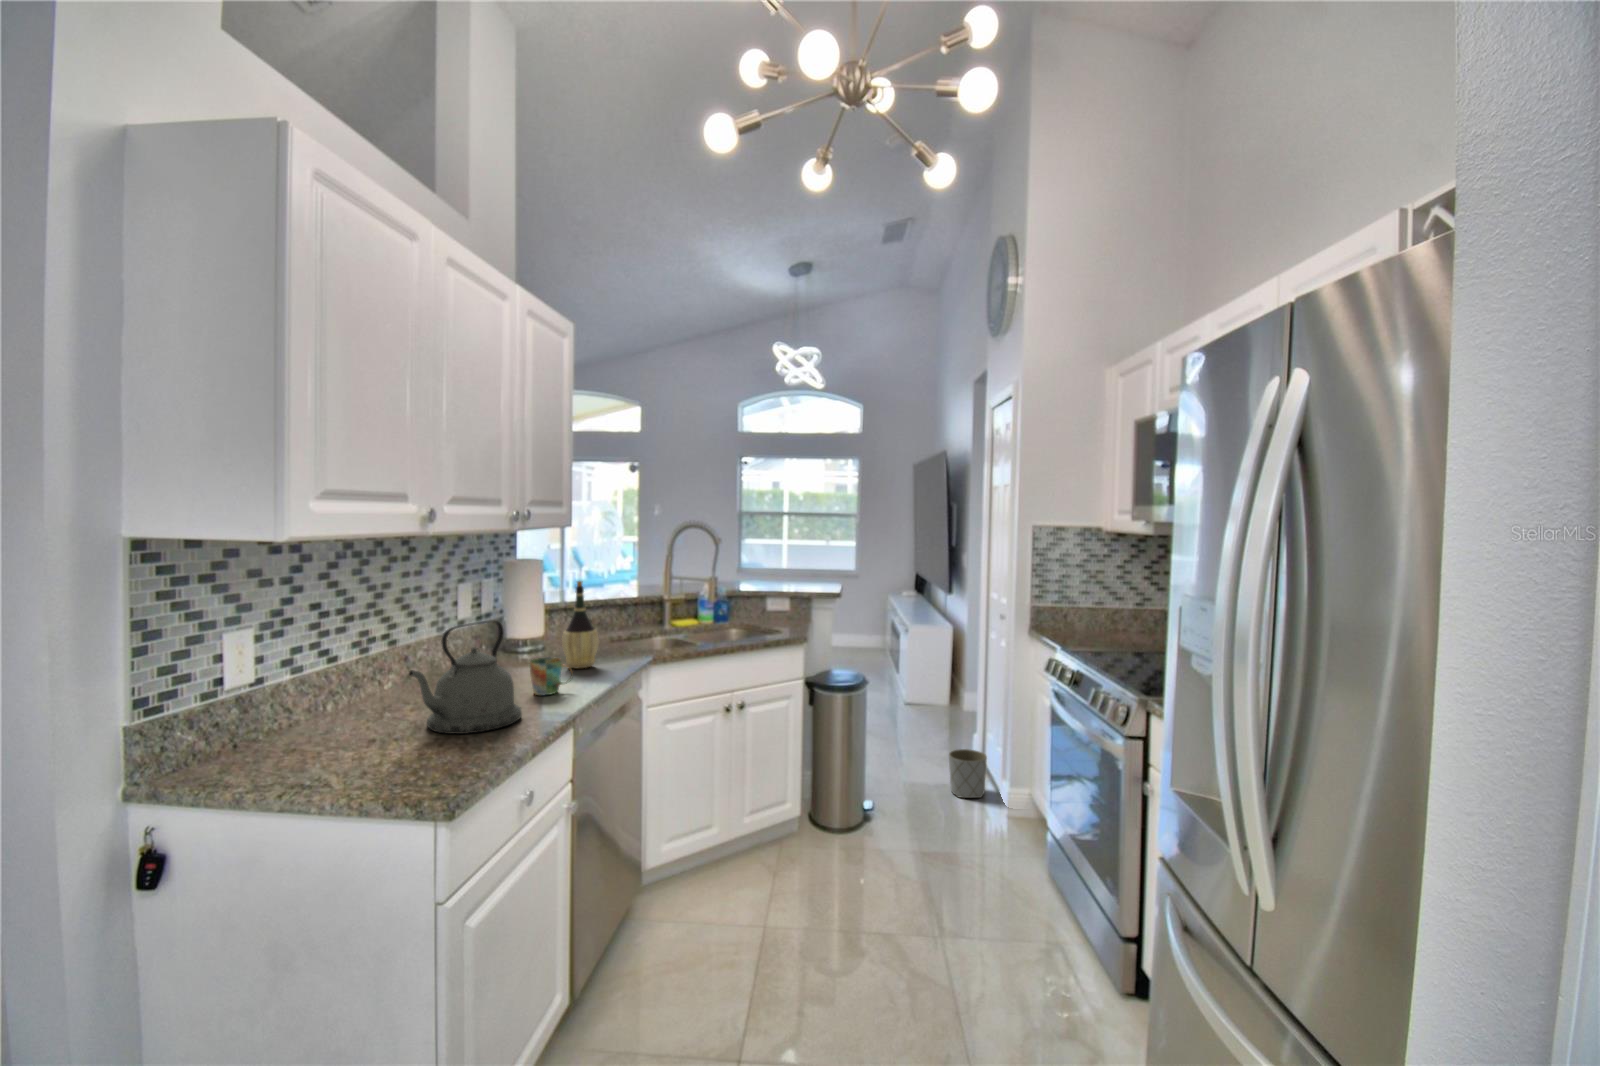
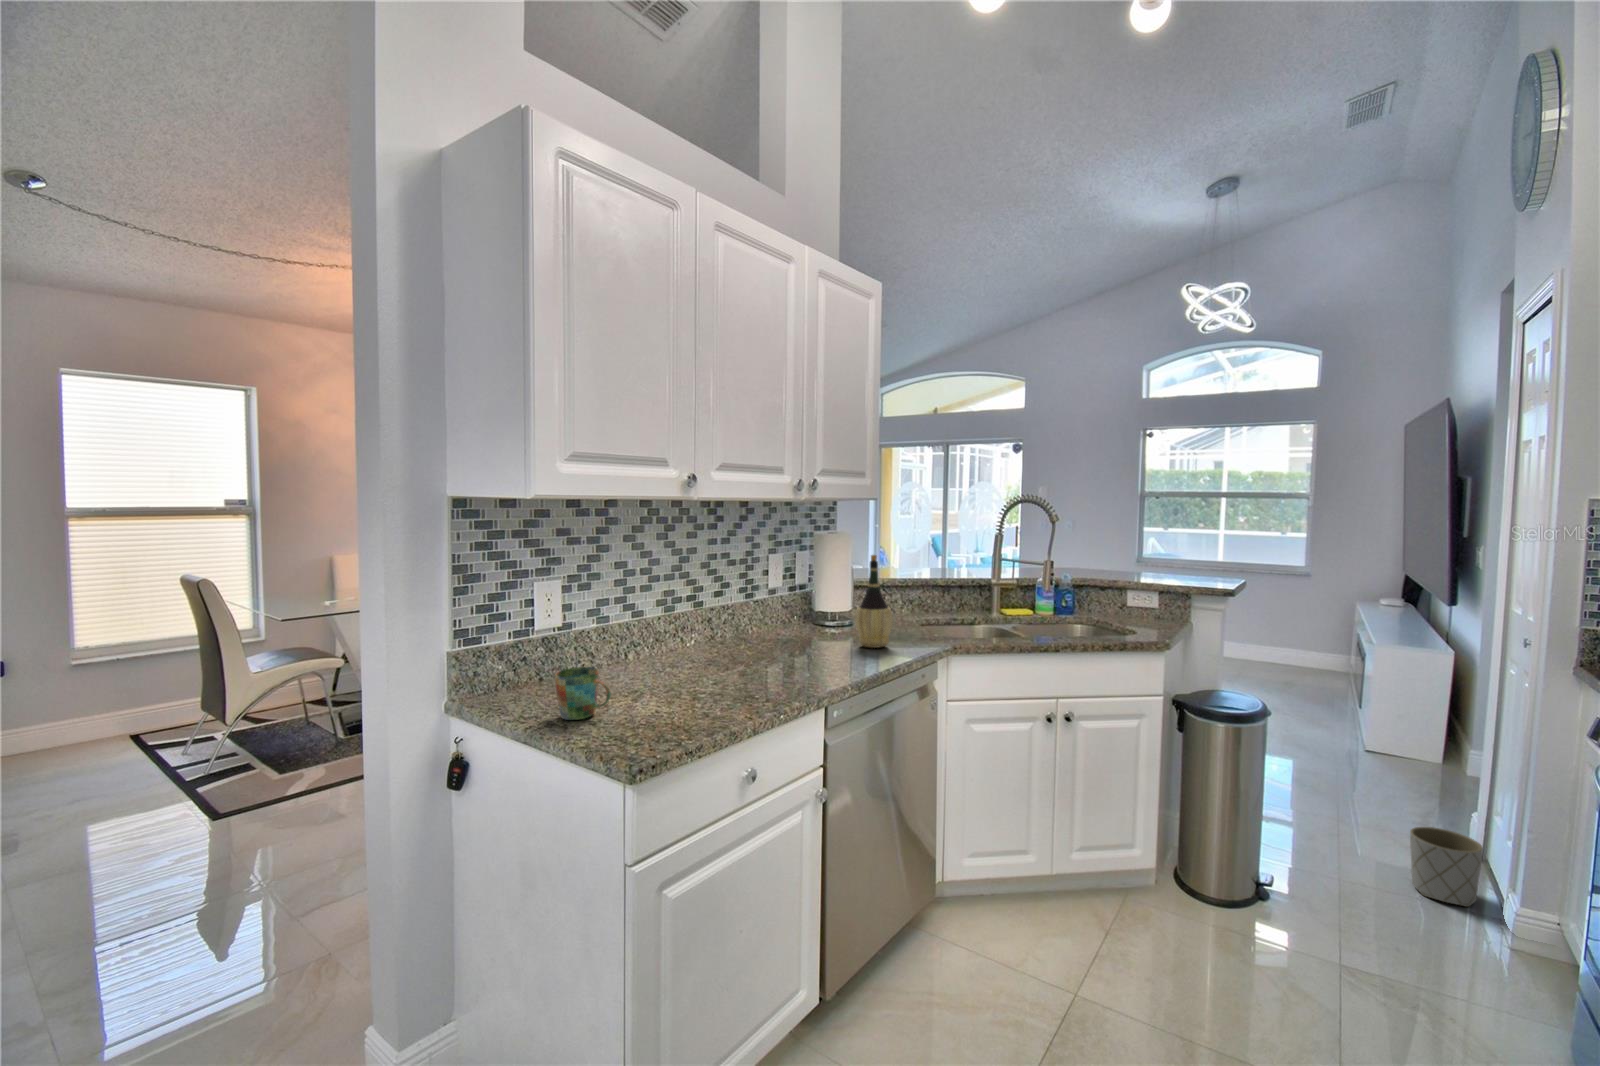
kettle: present [409,621,521,734] -> none [655,588,769,700]
mug: present [530,657,573,695] -> present [555,667,611,720]

